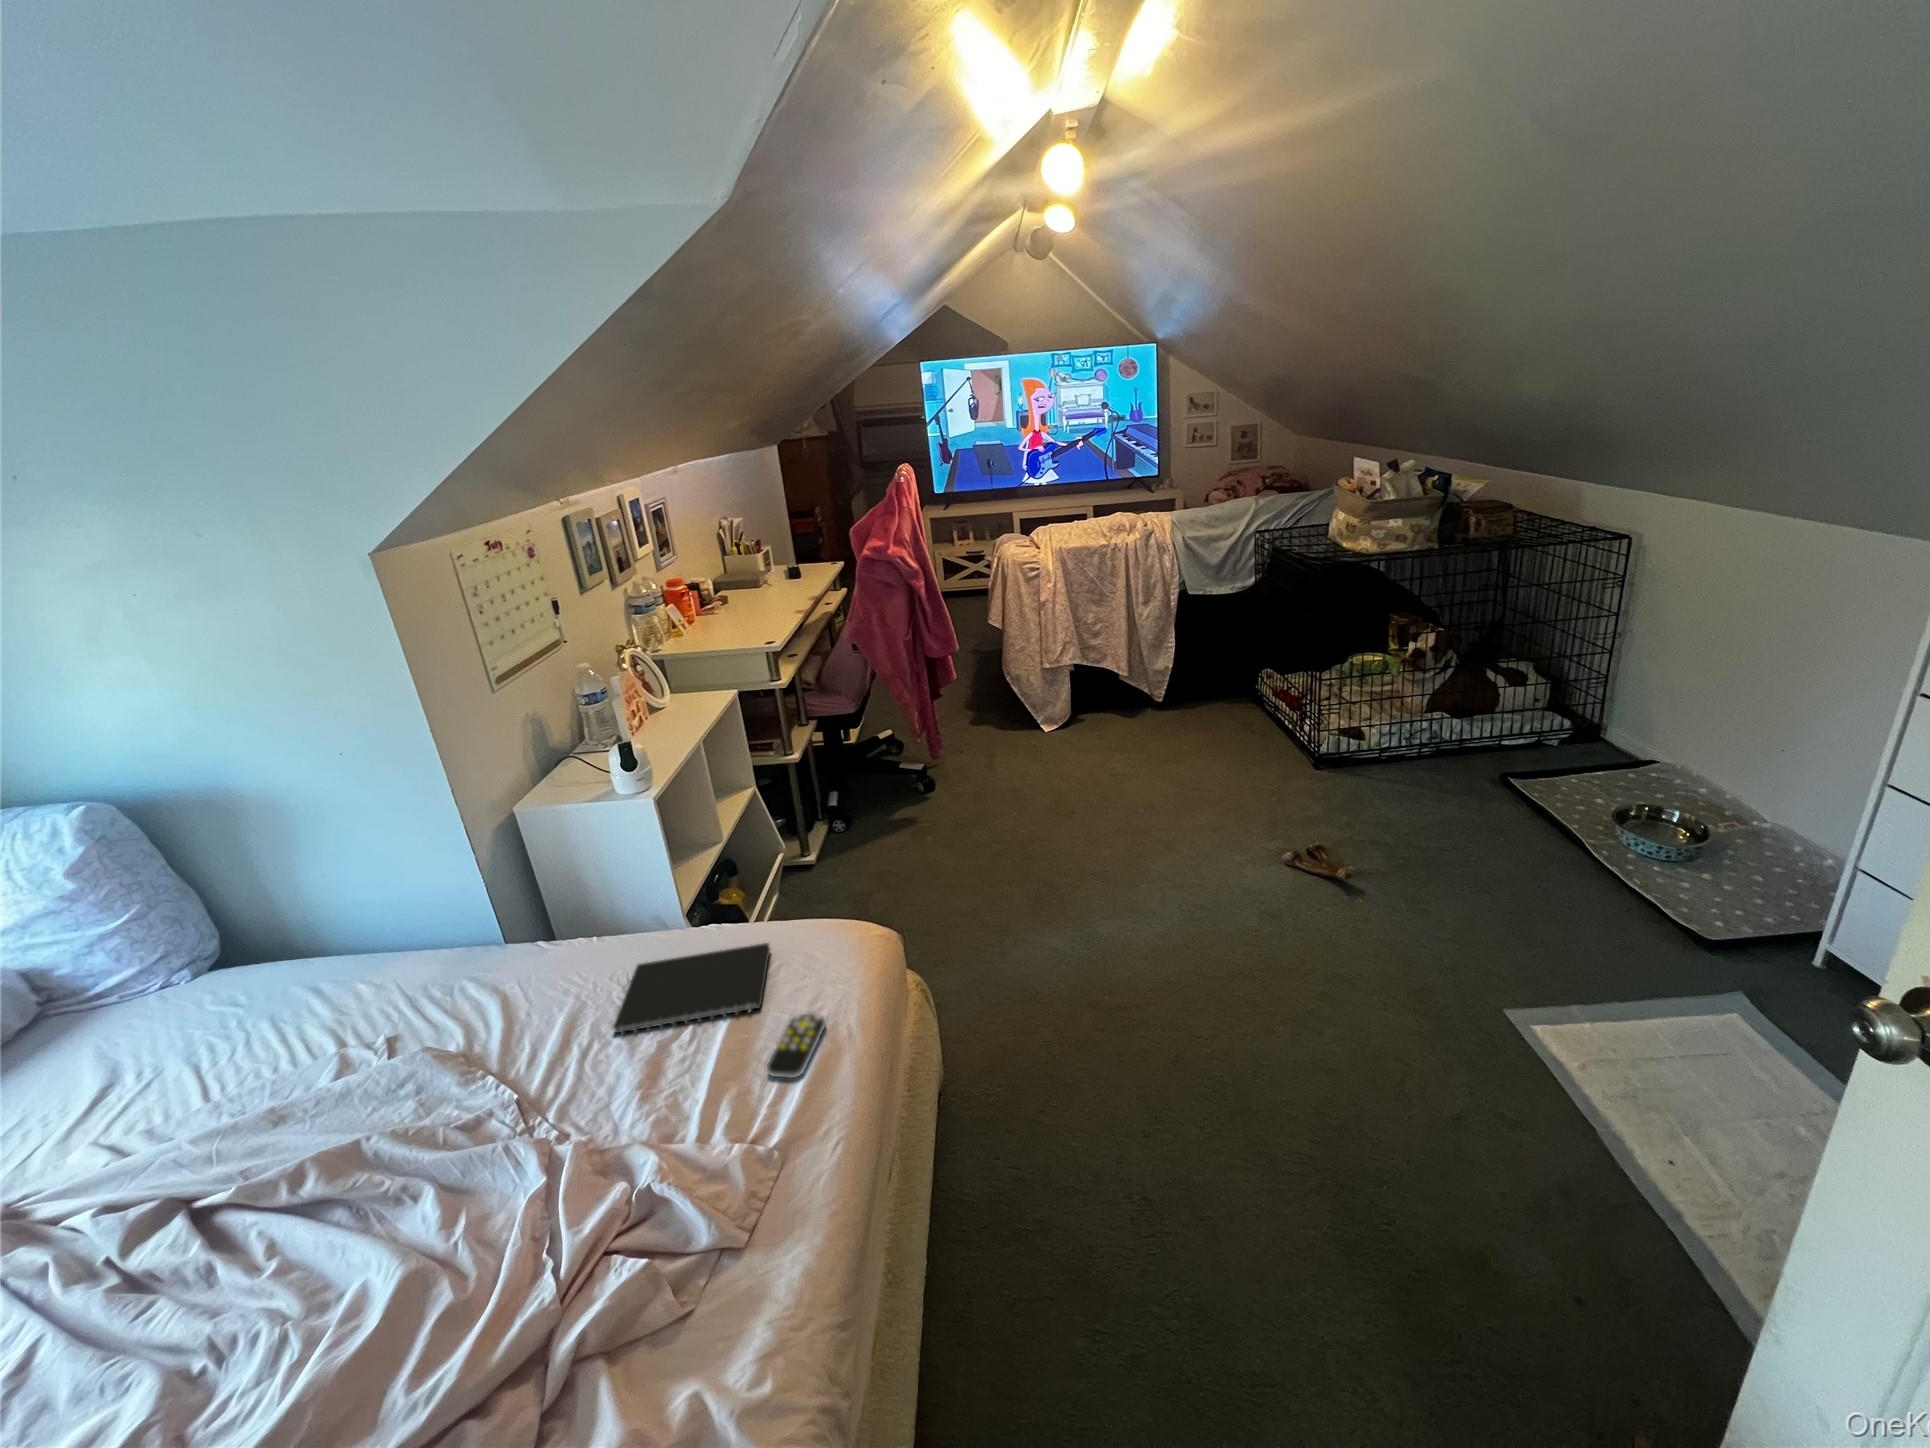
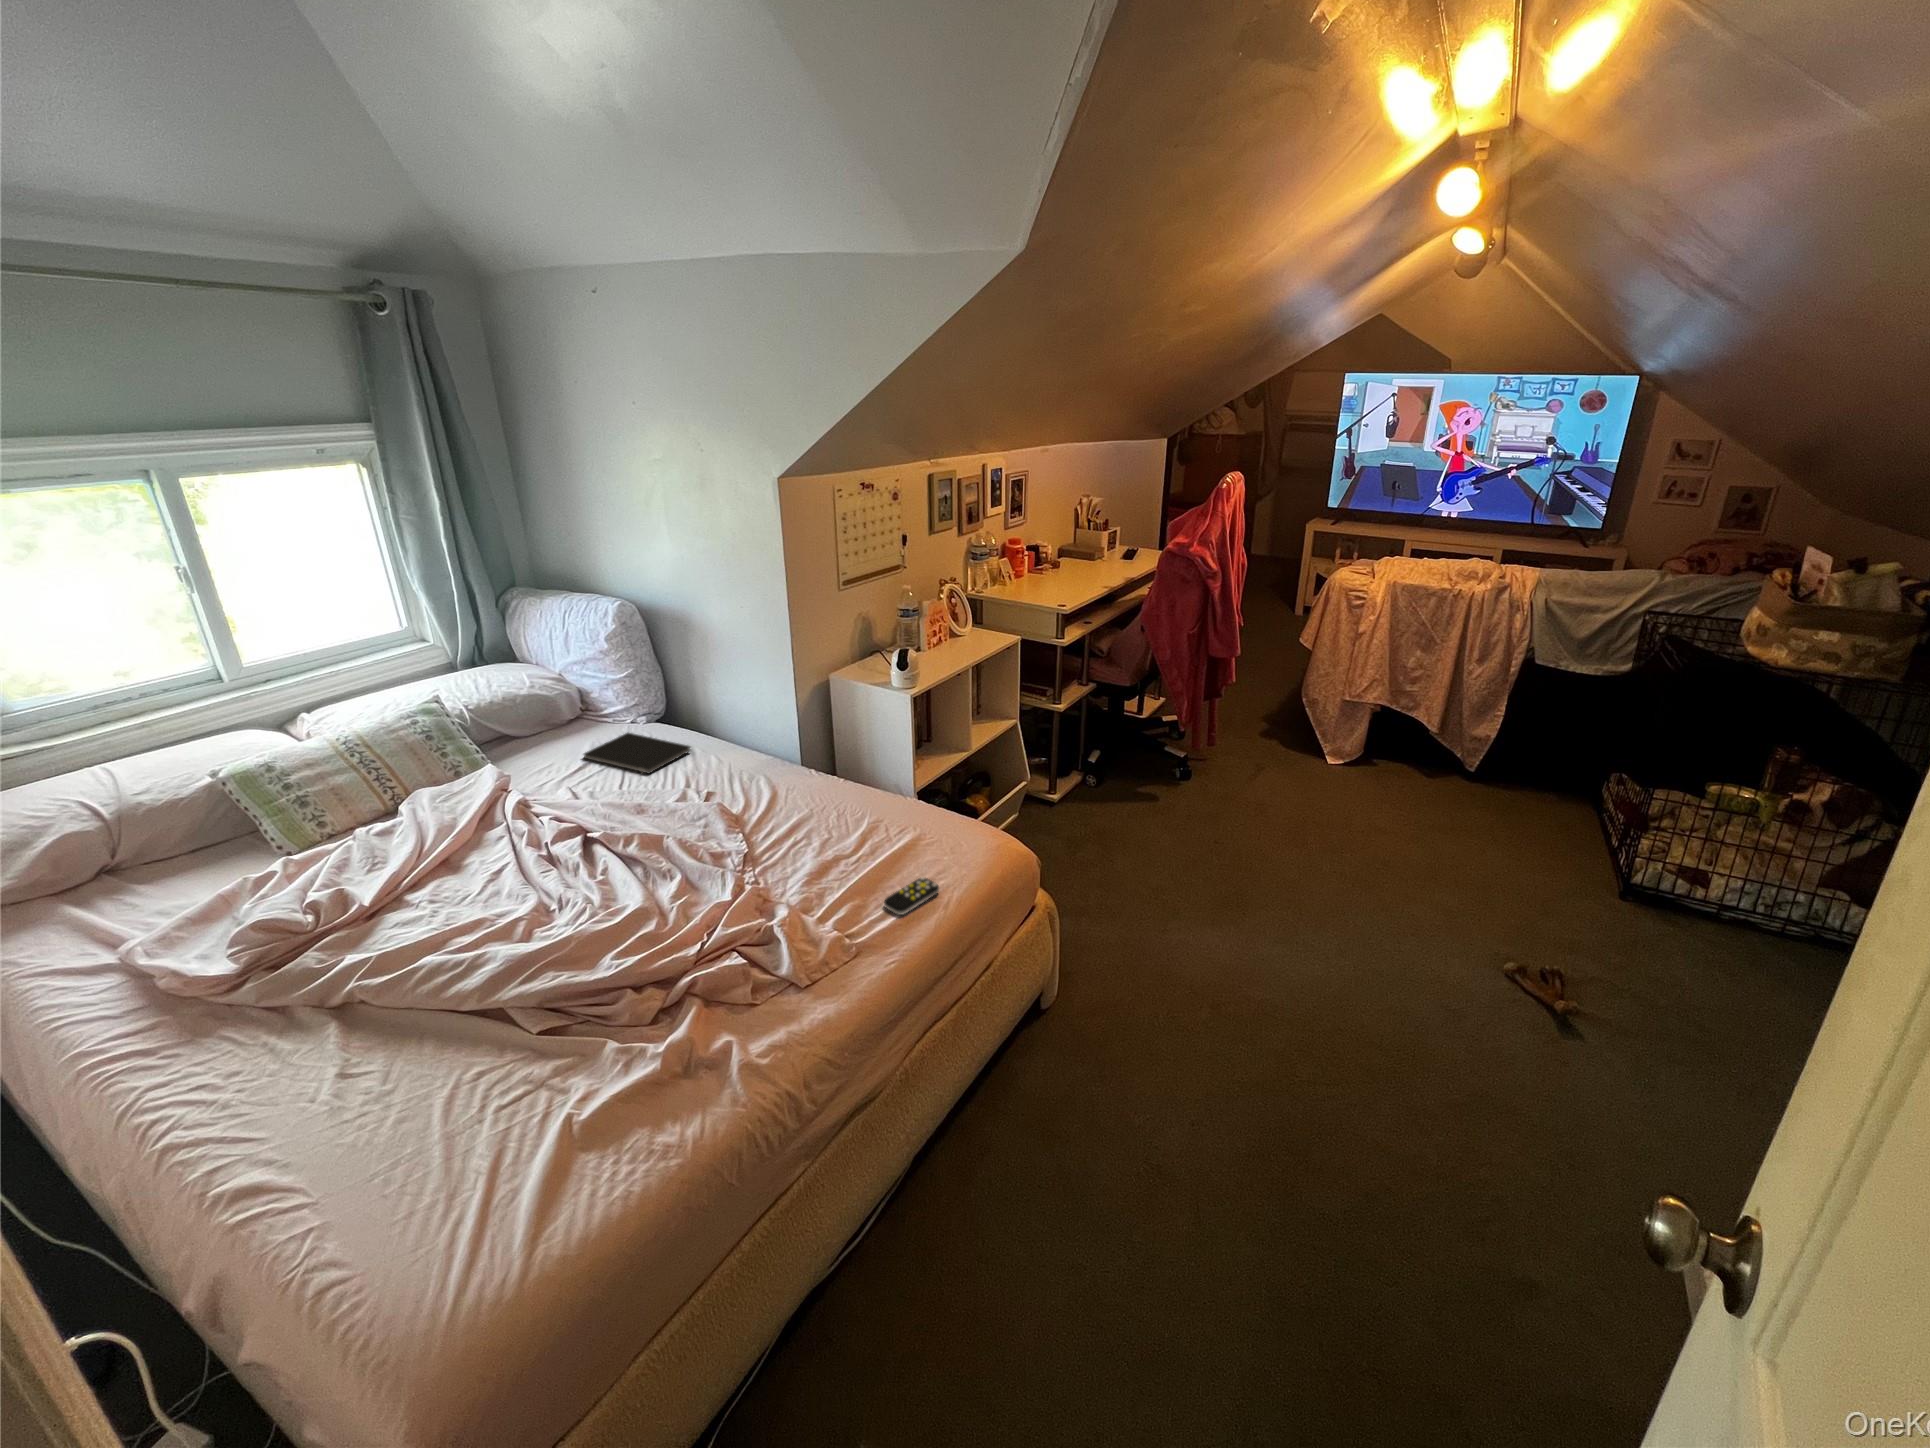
notebook: present [613,943,770,1034] -> present [584,733,691,773]

